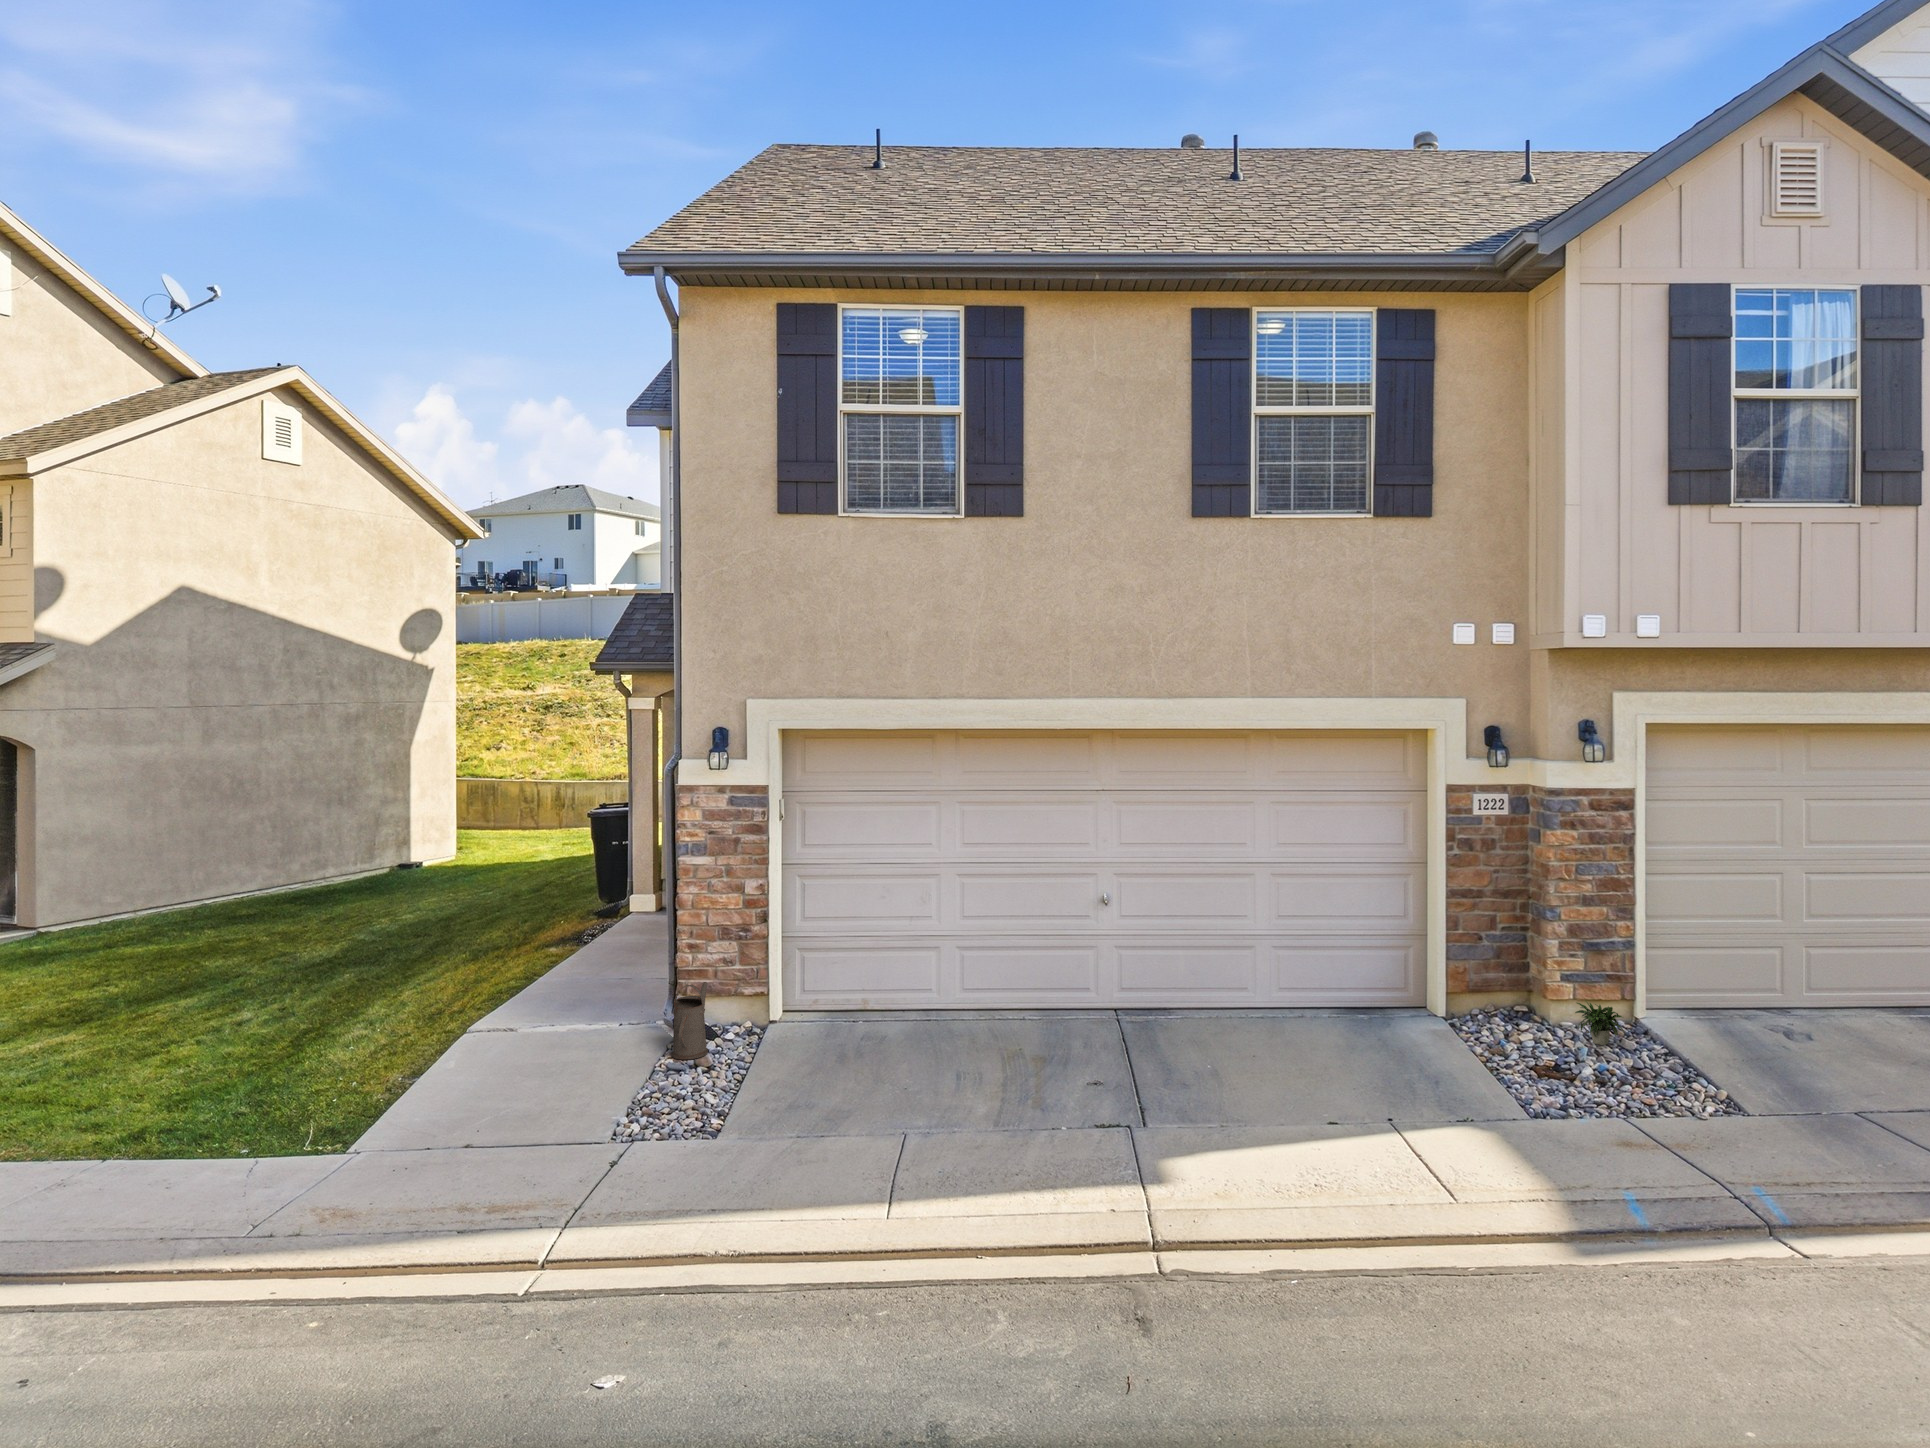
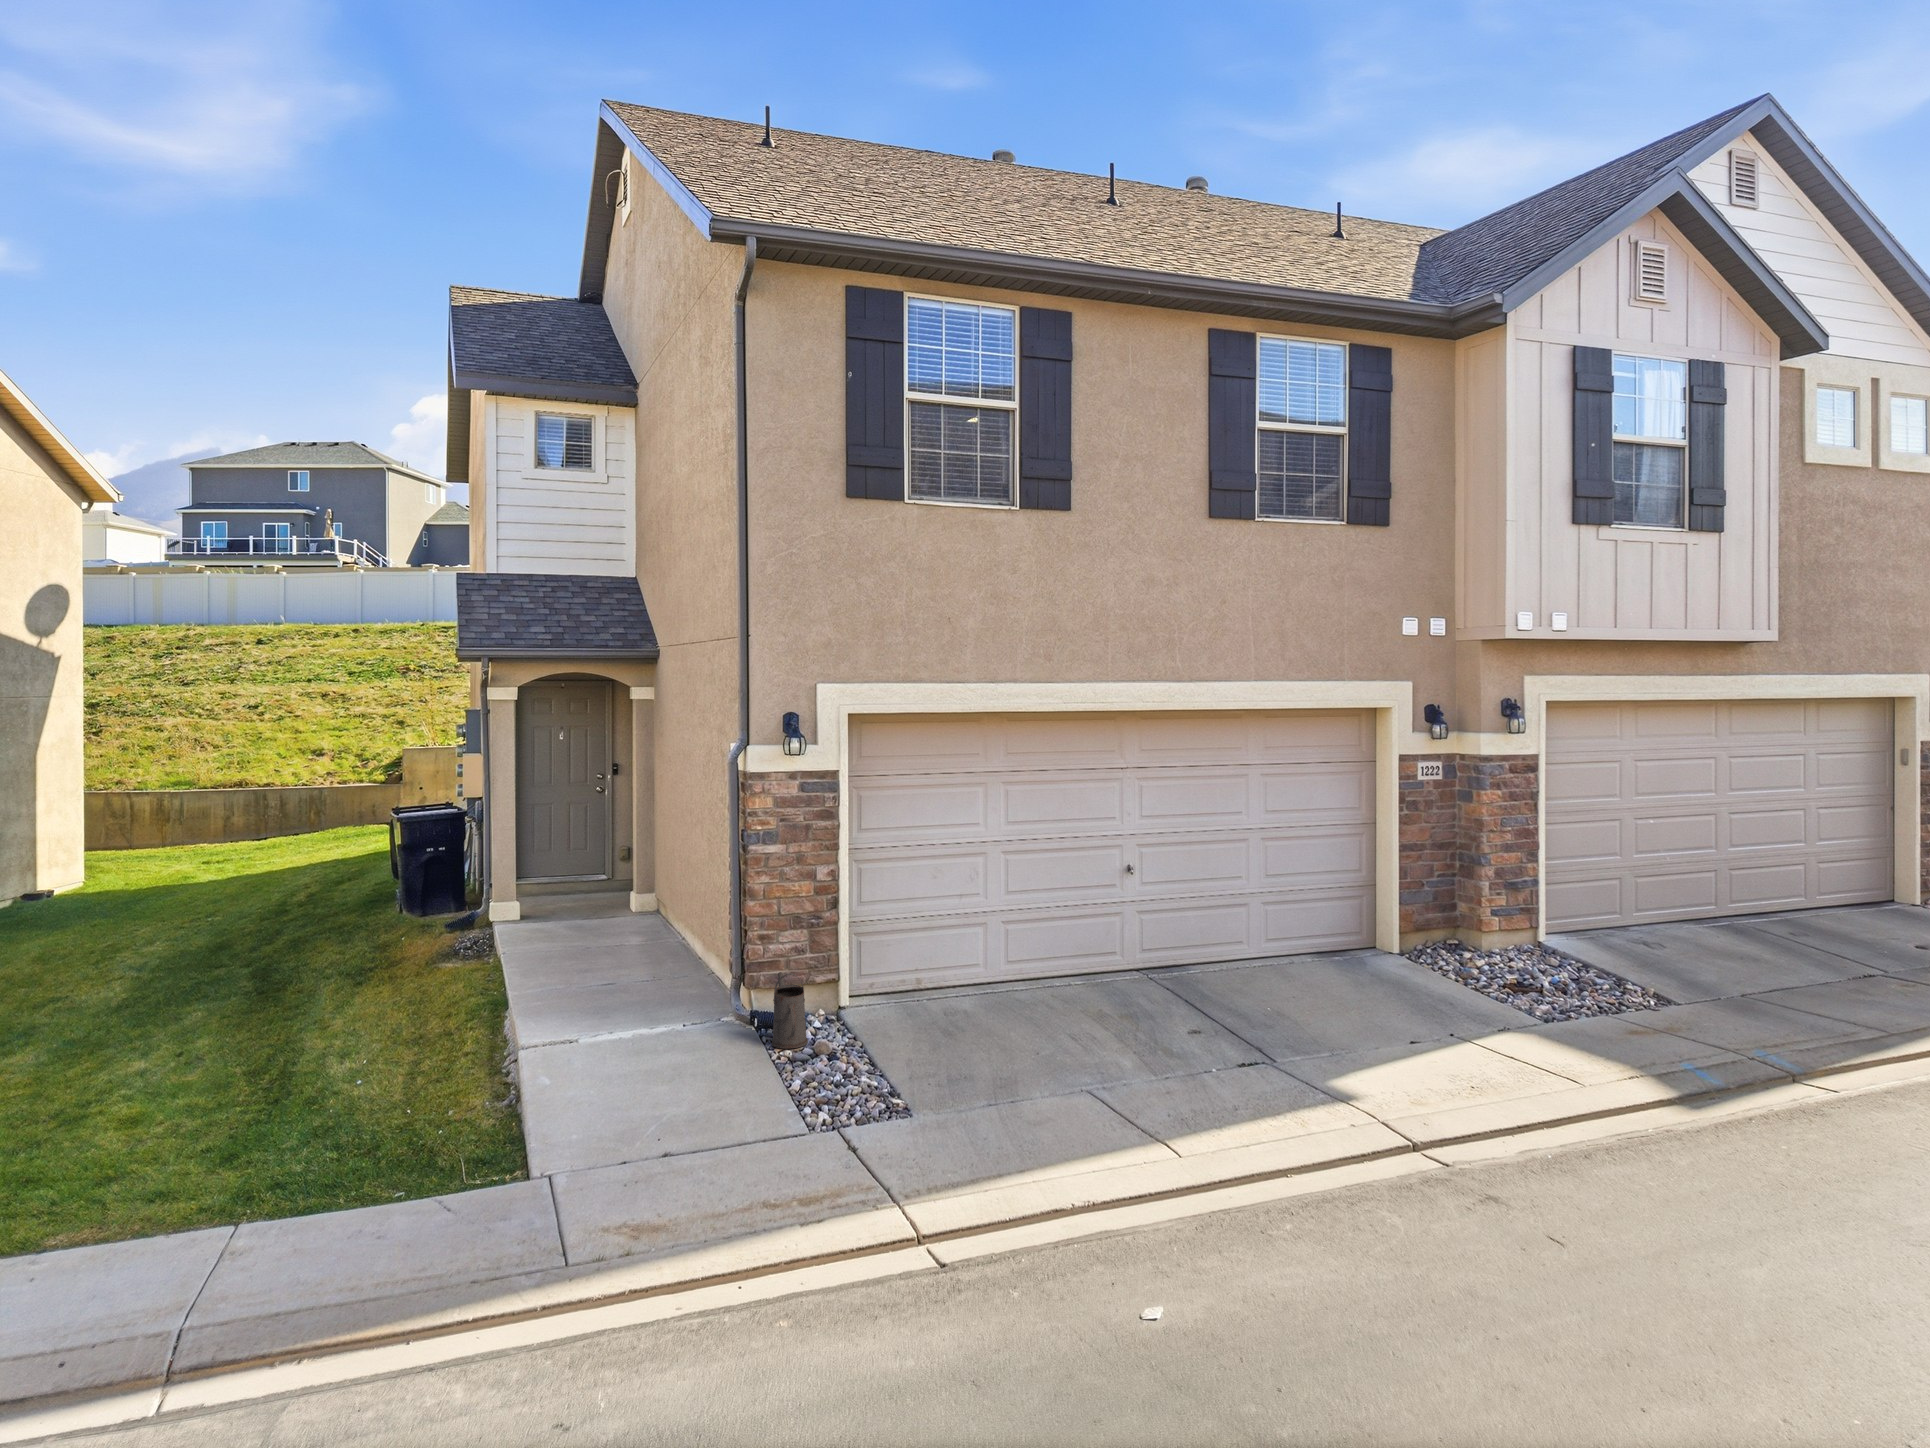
potted plant: present [1565,1002,1624,1045] -> none [1496,927,1549,962]

